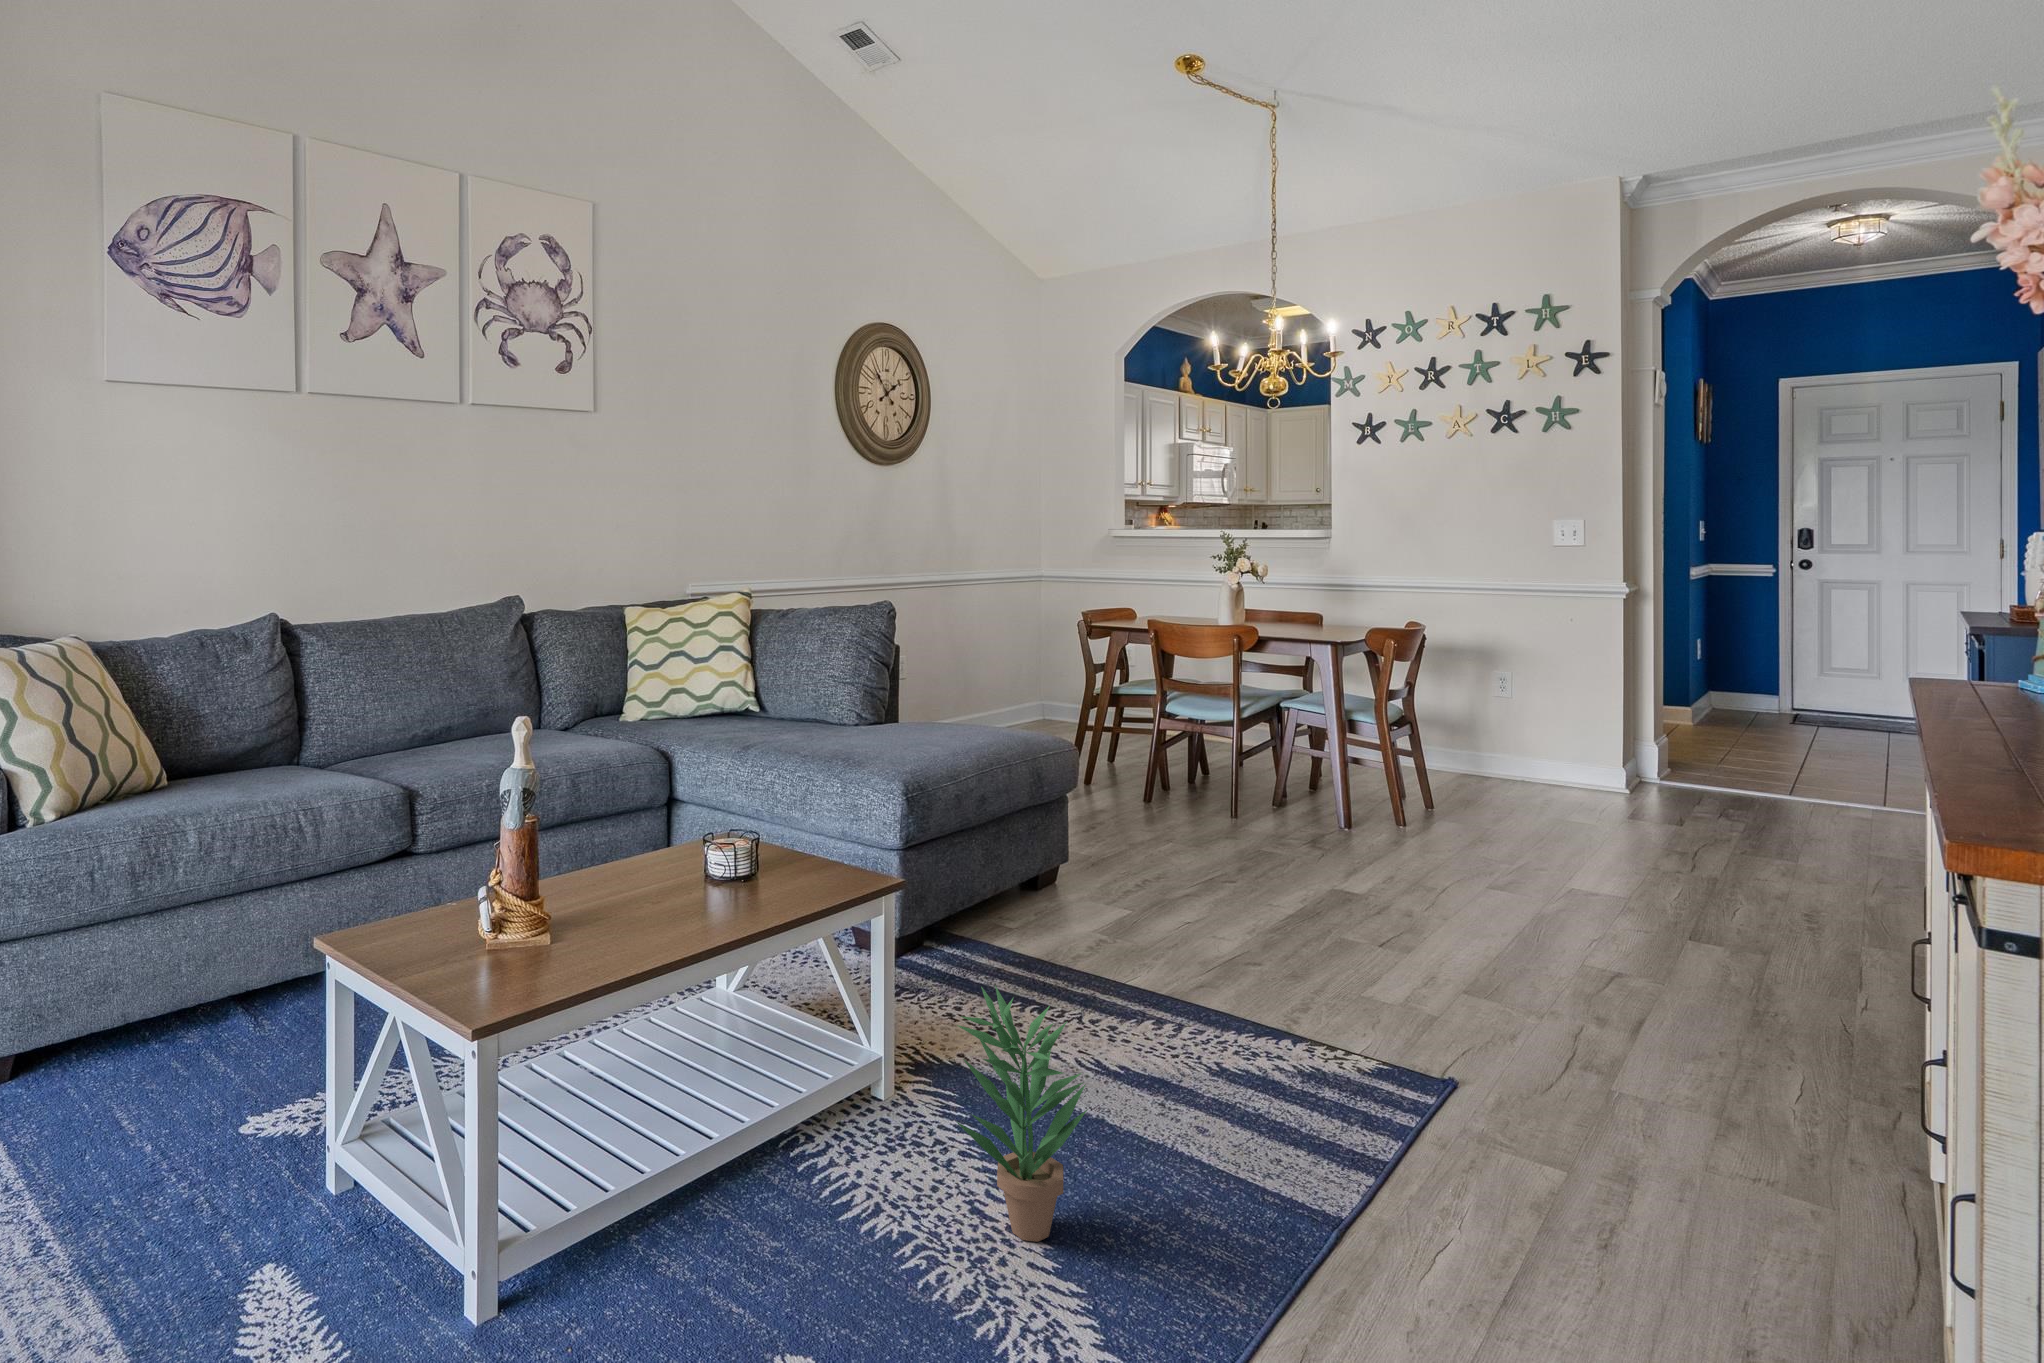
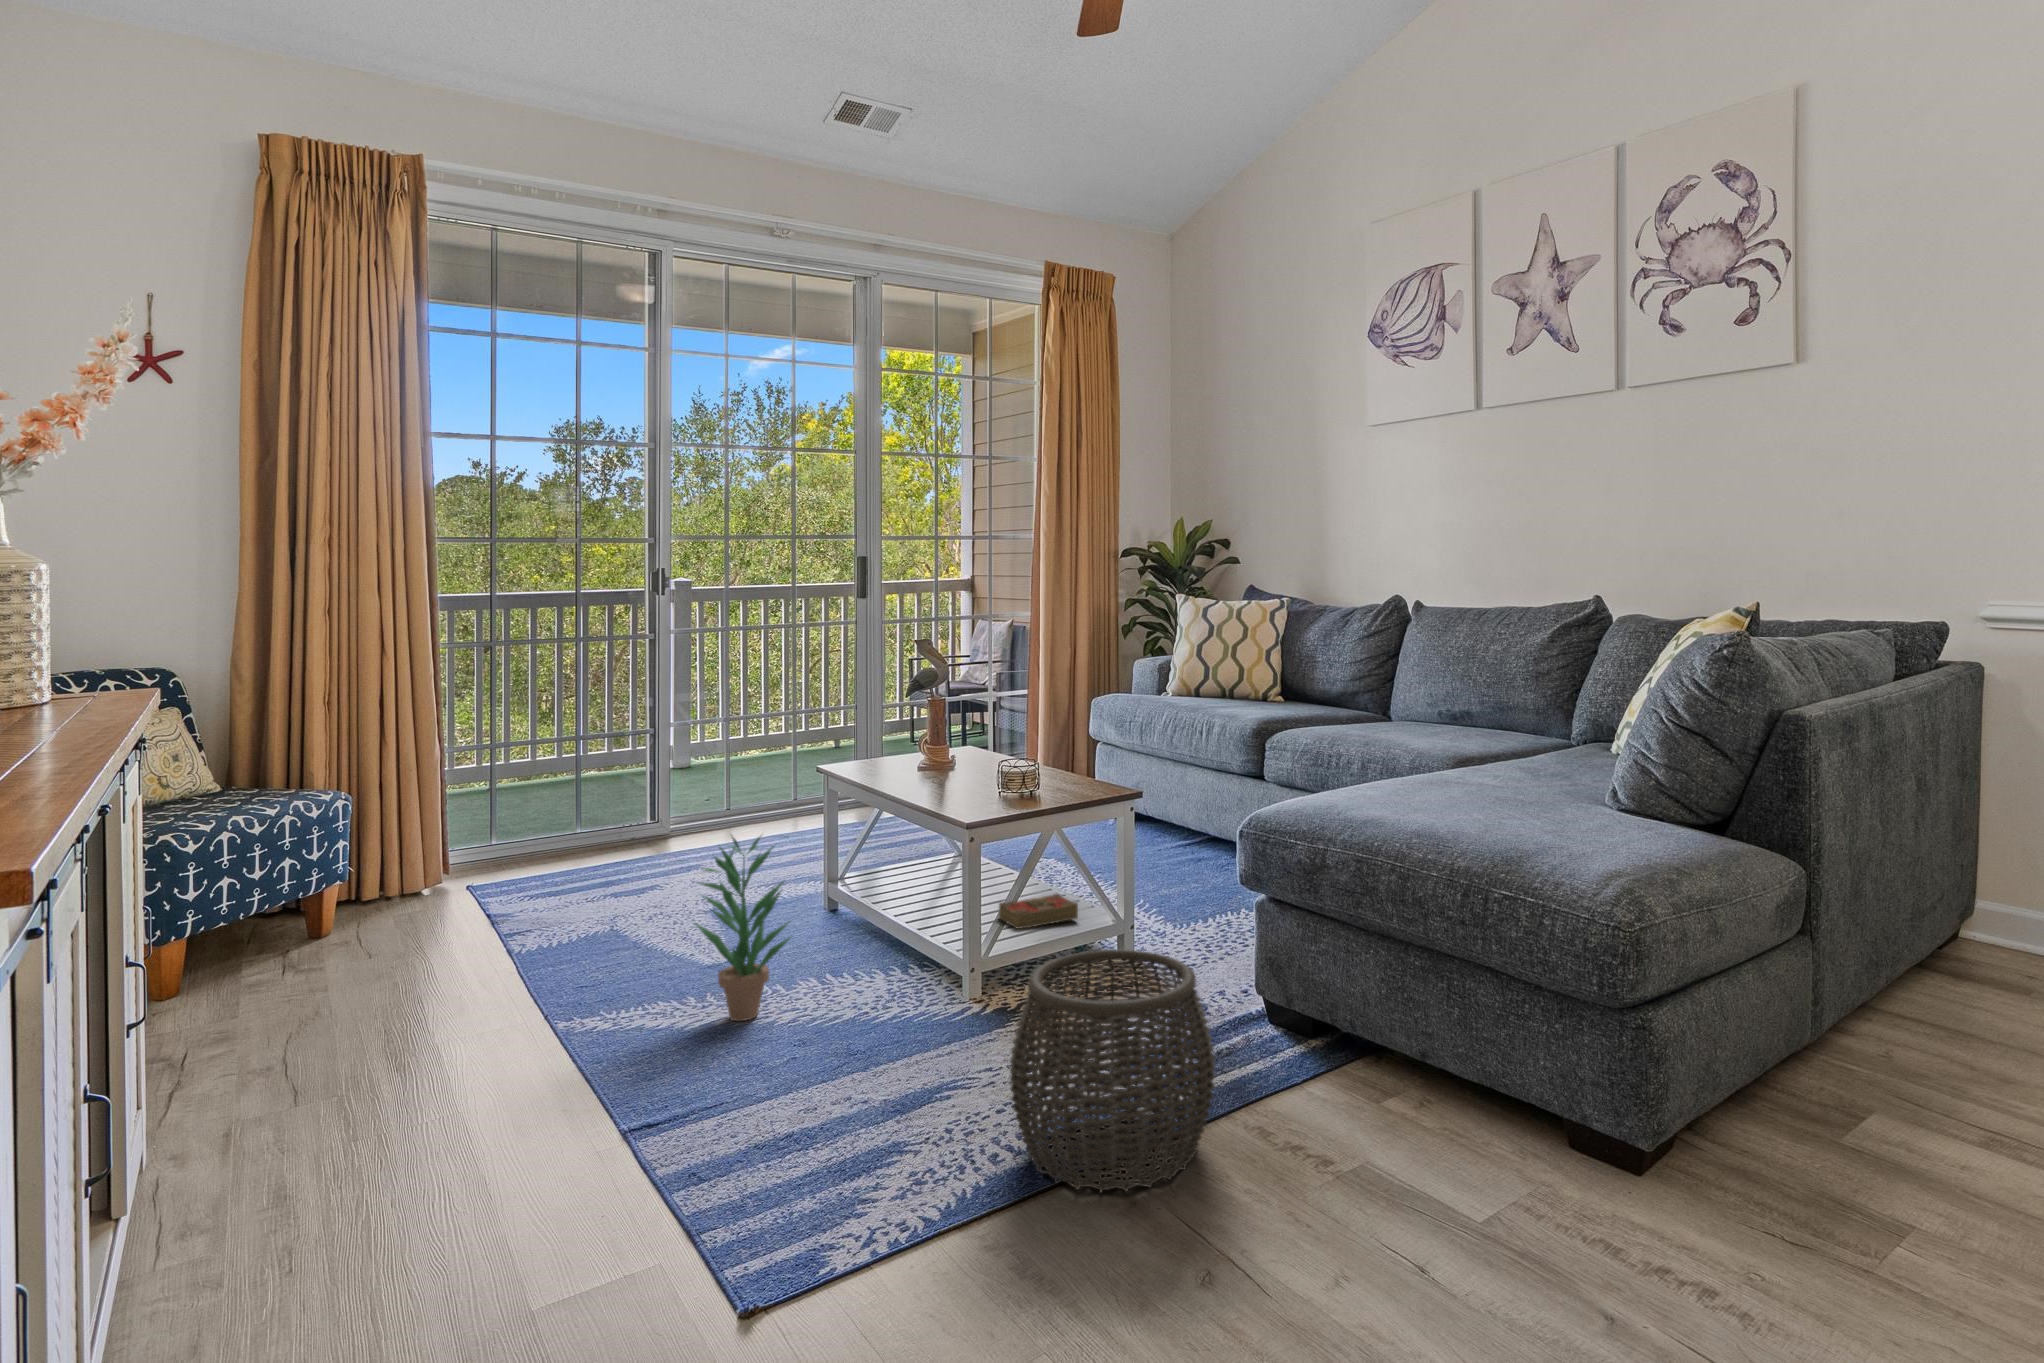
woven basket: none [1100,856,1252,1017] -> present [1010,950,1215,1193]
book: none [657,1003,752,1067] -> present [999,894,1078,929]

